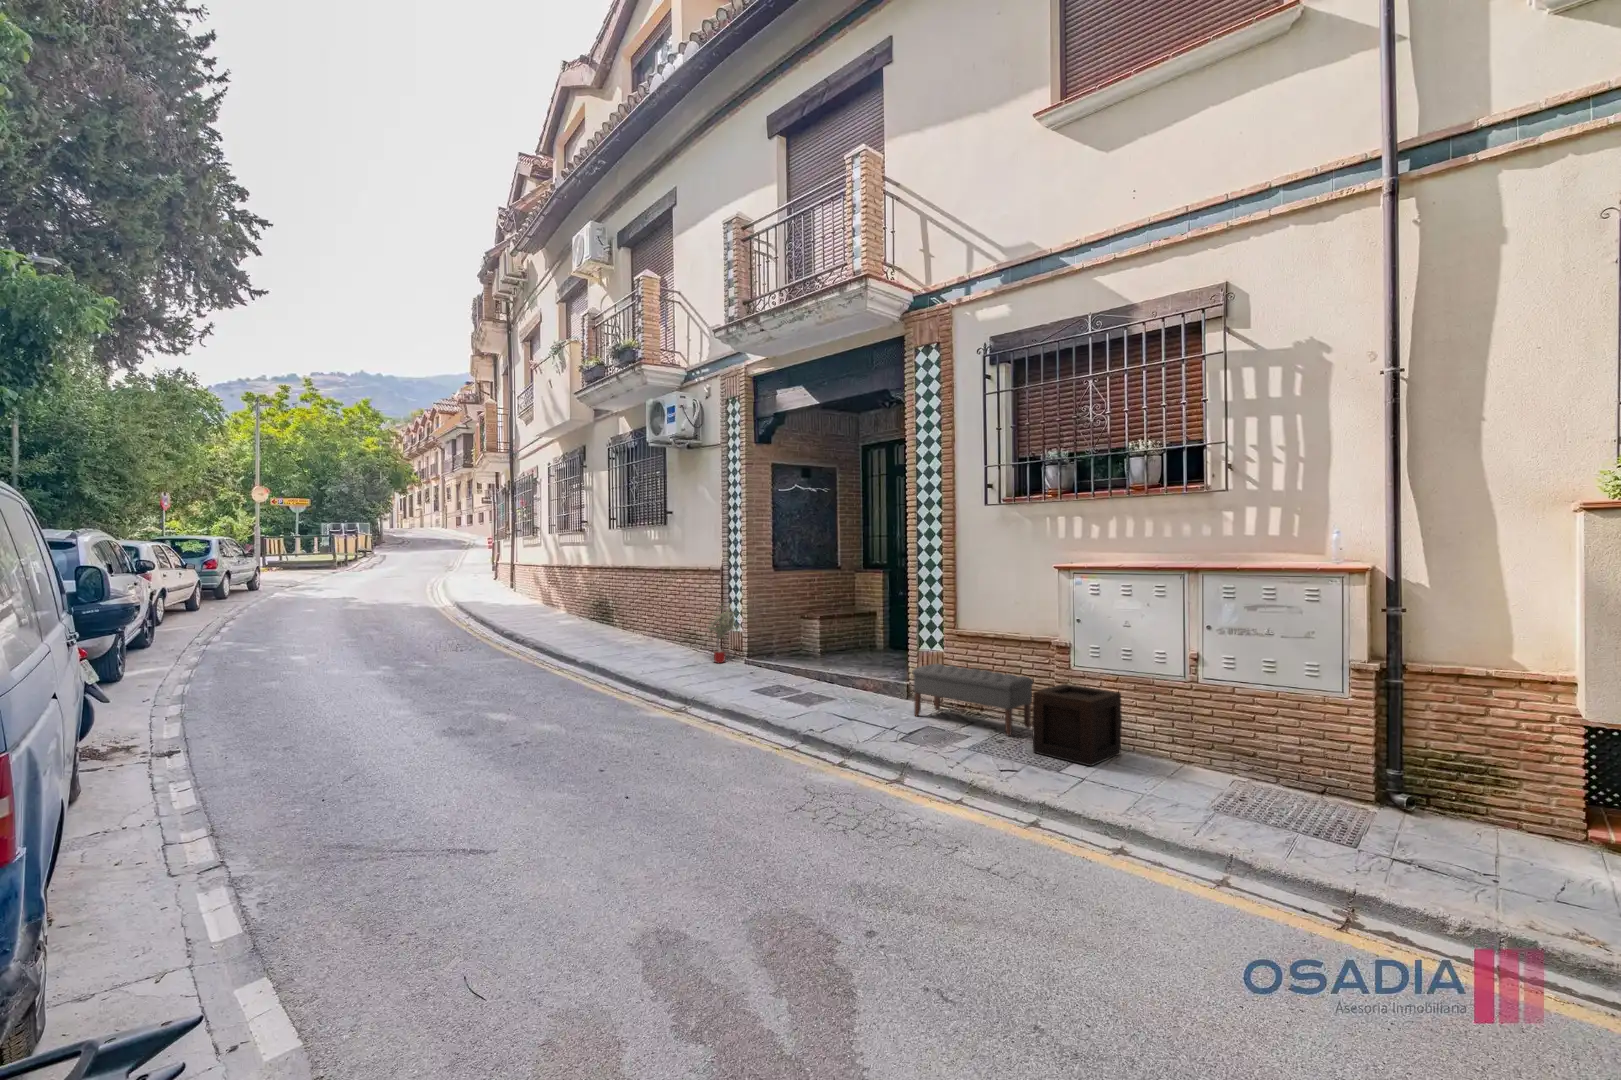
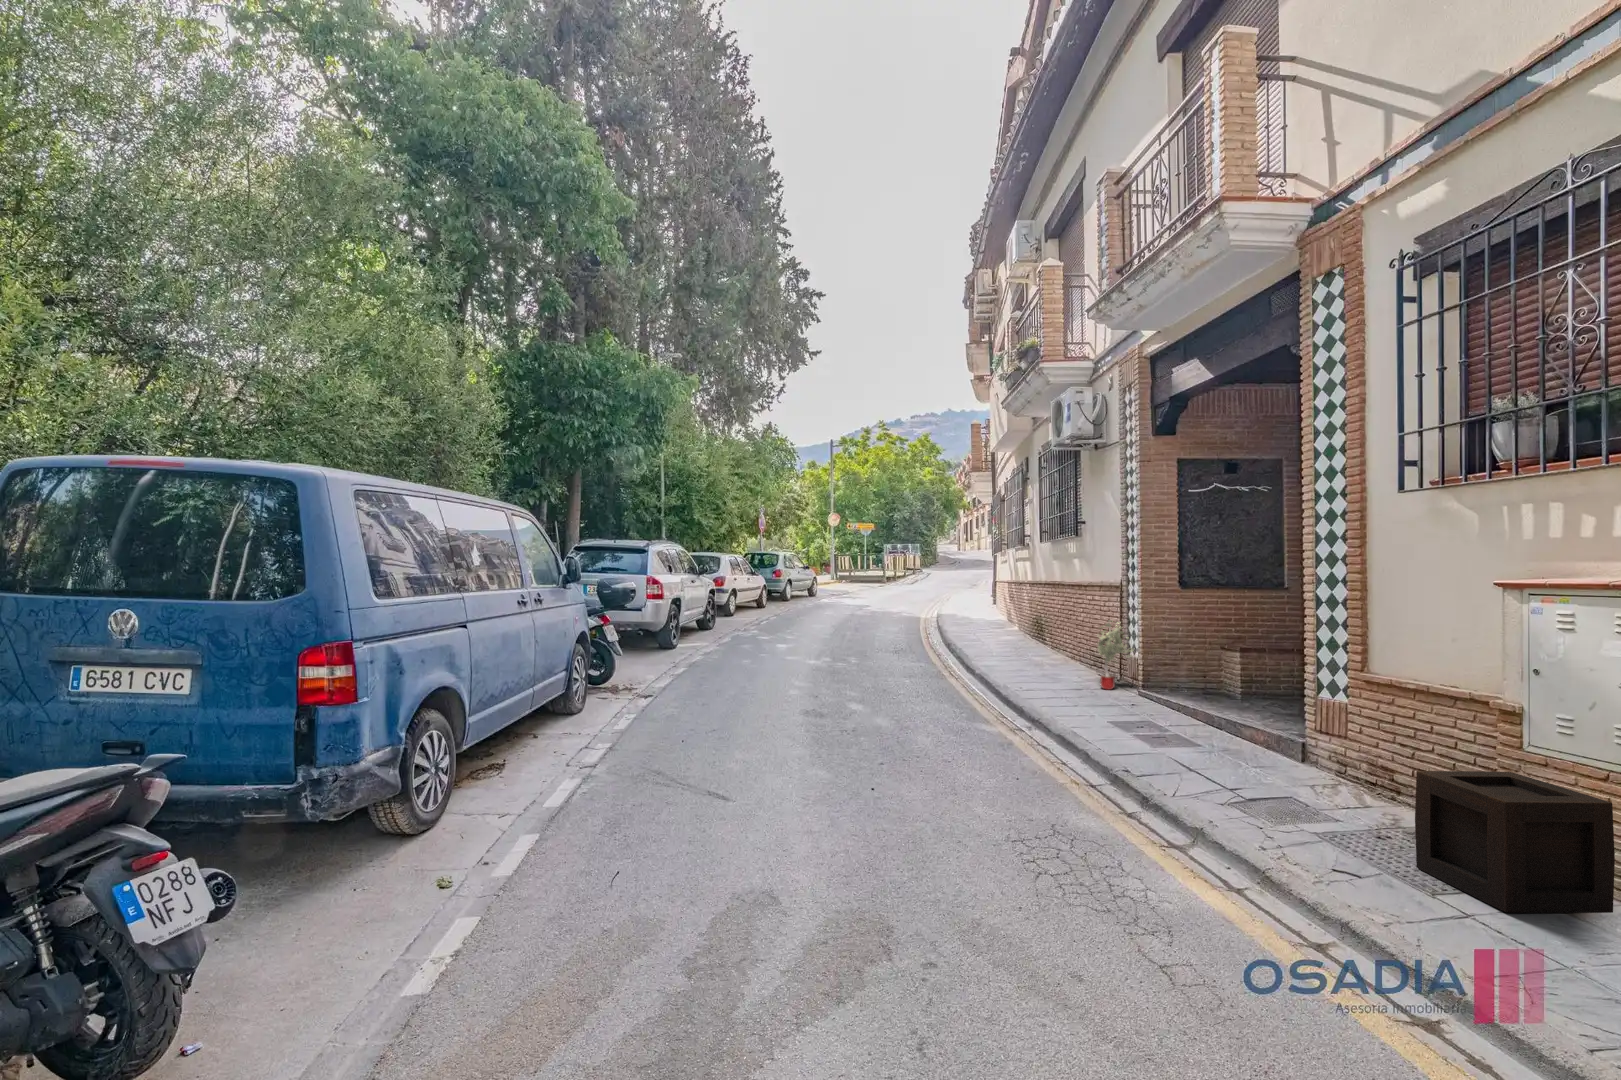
bench: present [913,664,1033,735] -> none [1277,716,1472,837]

